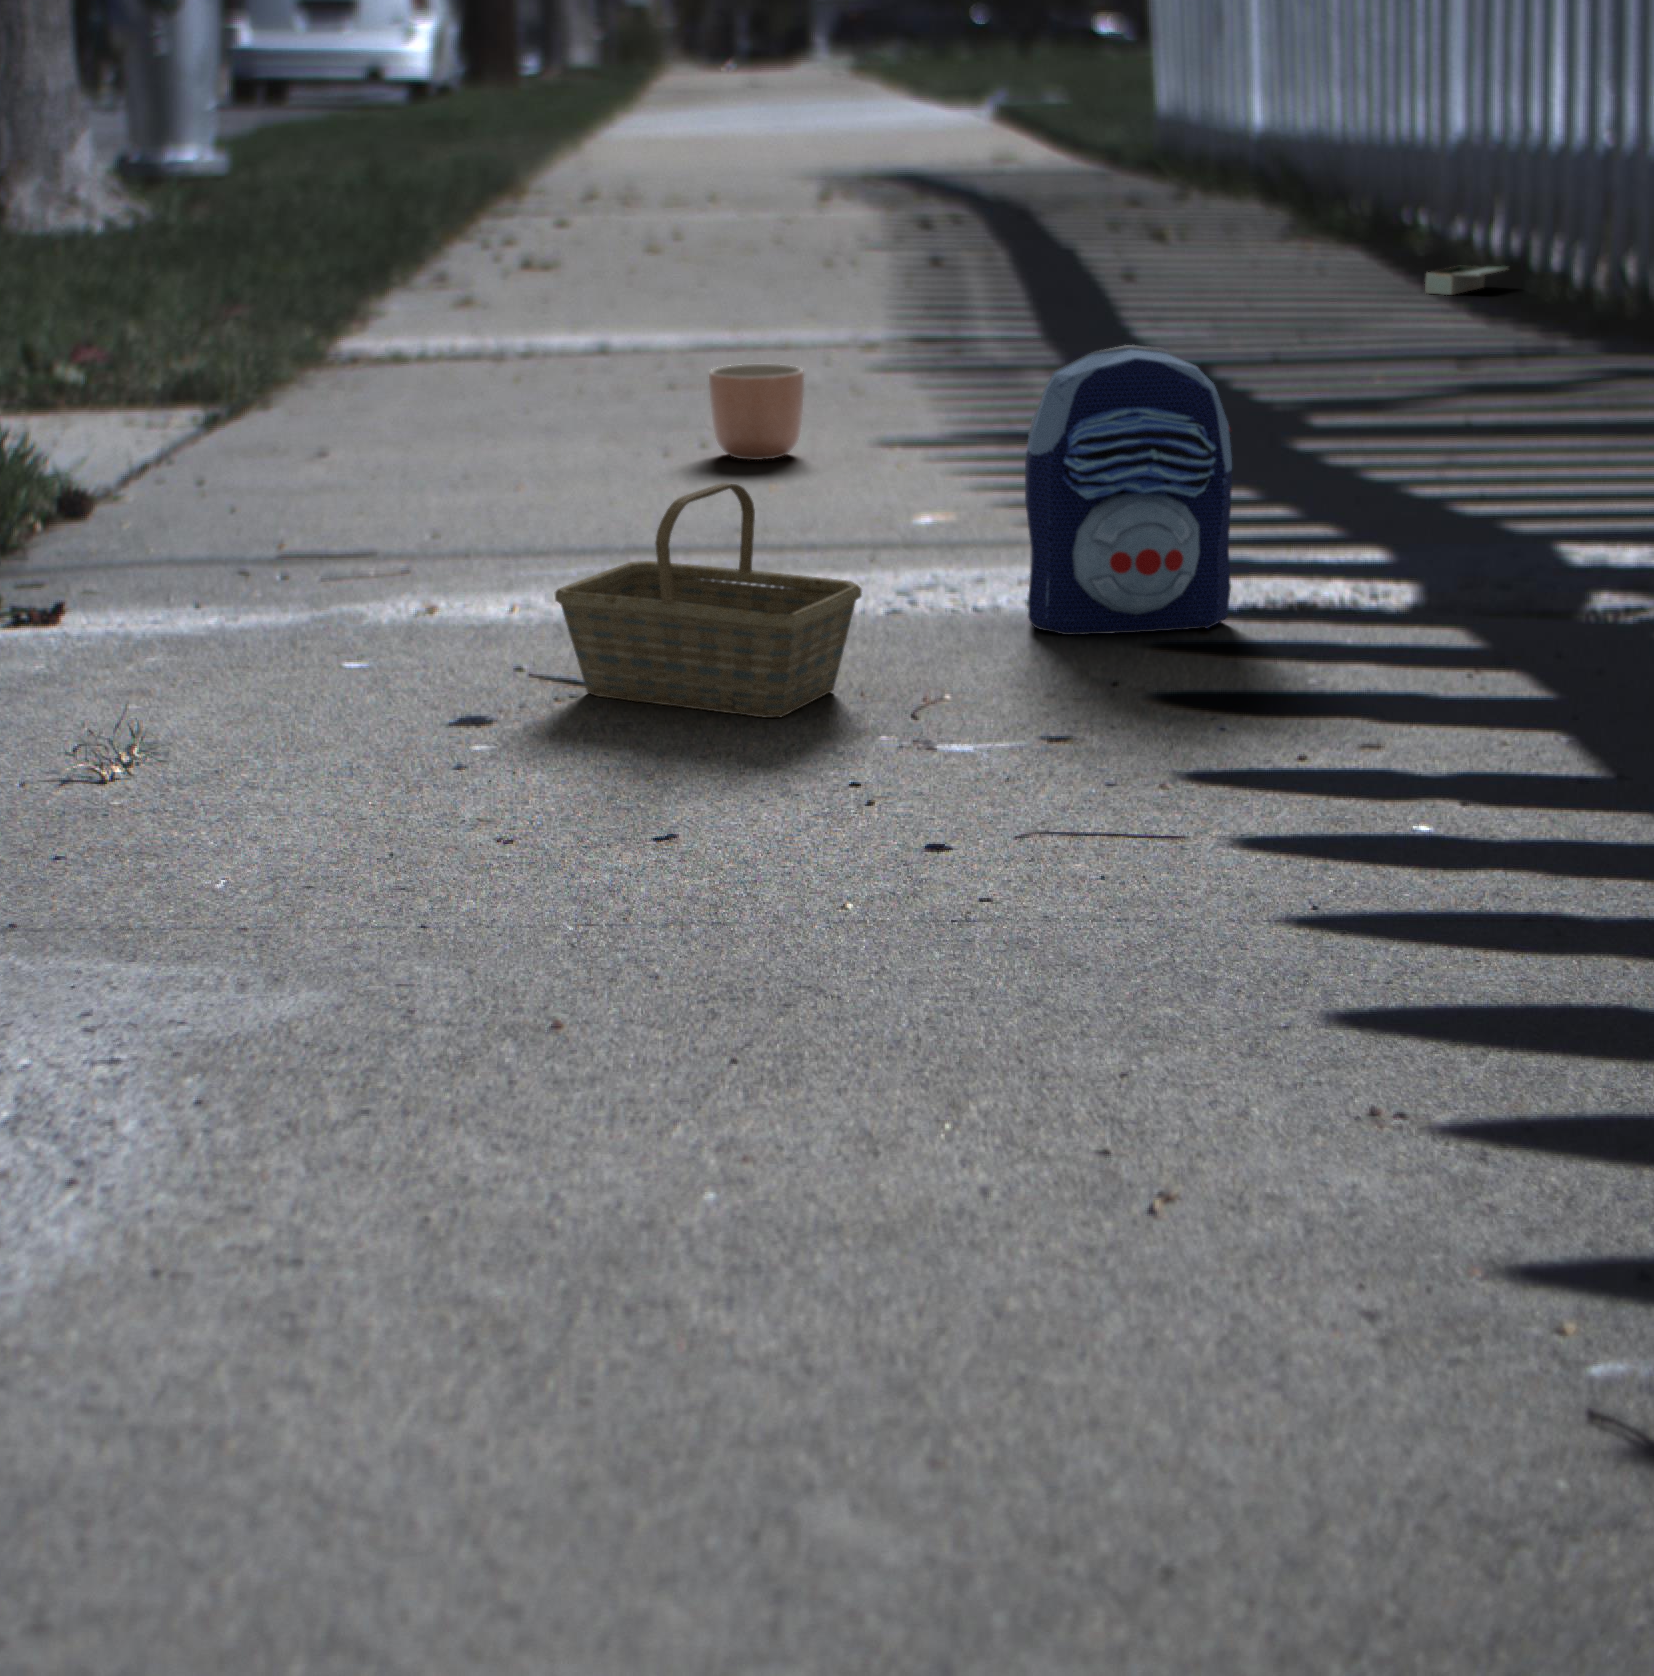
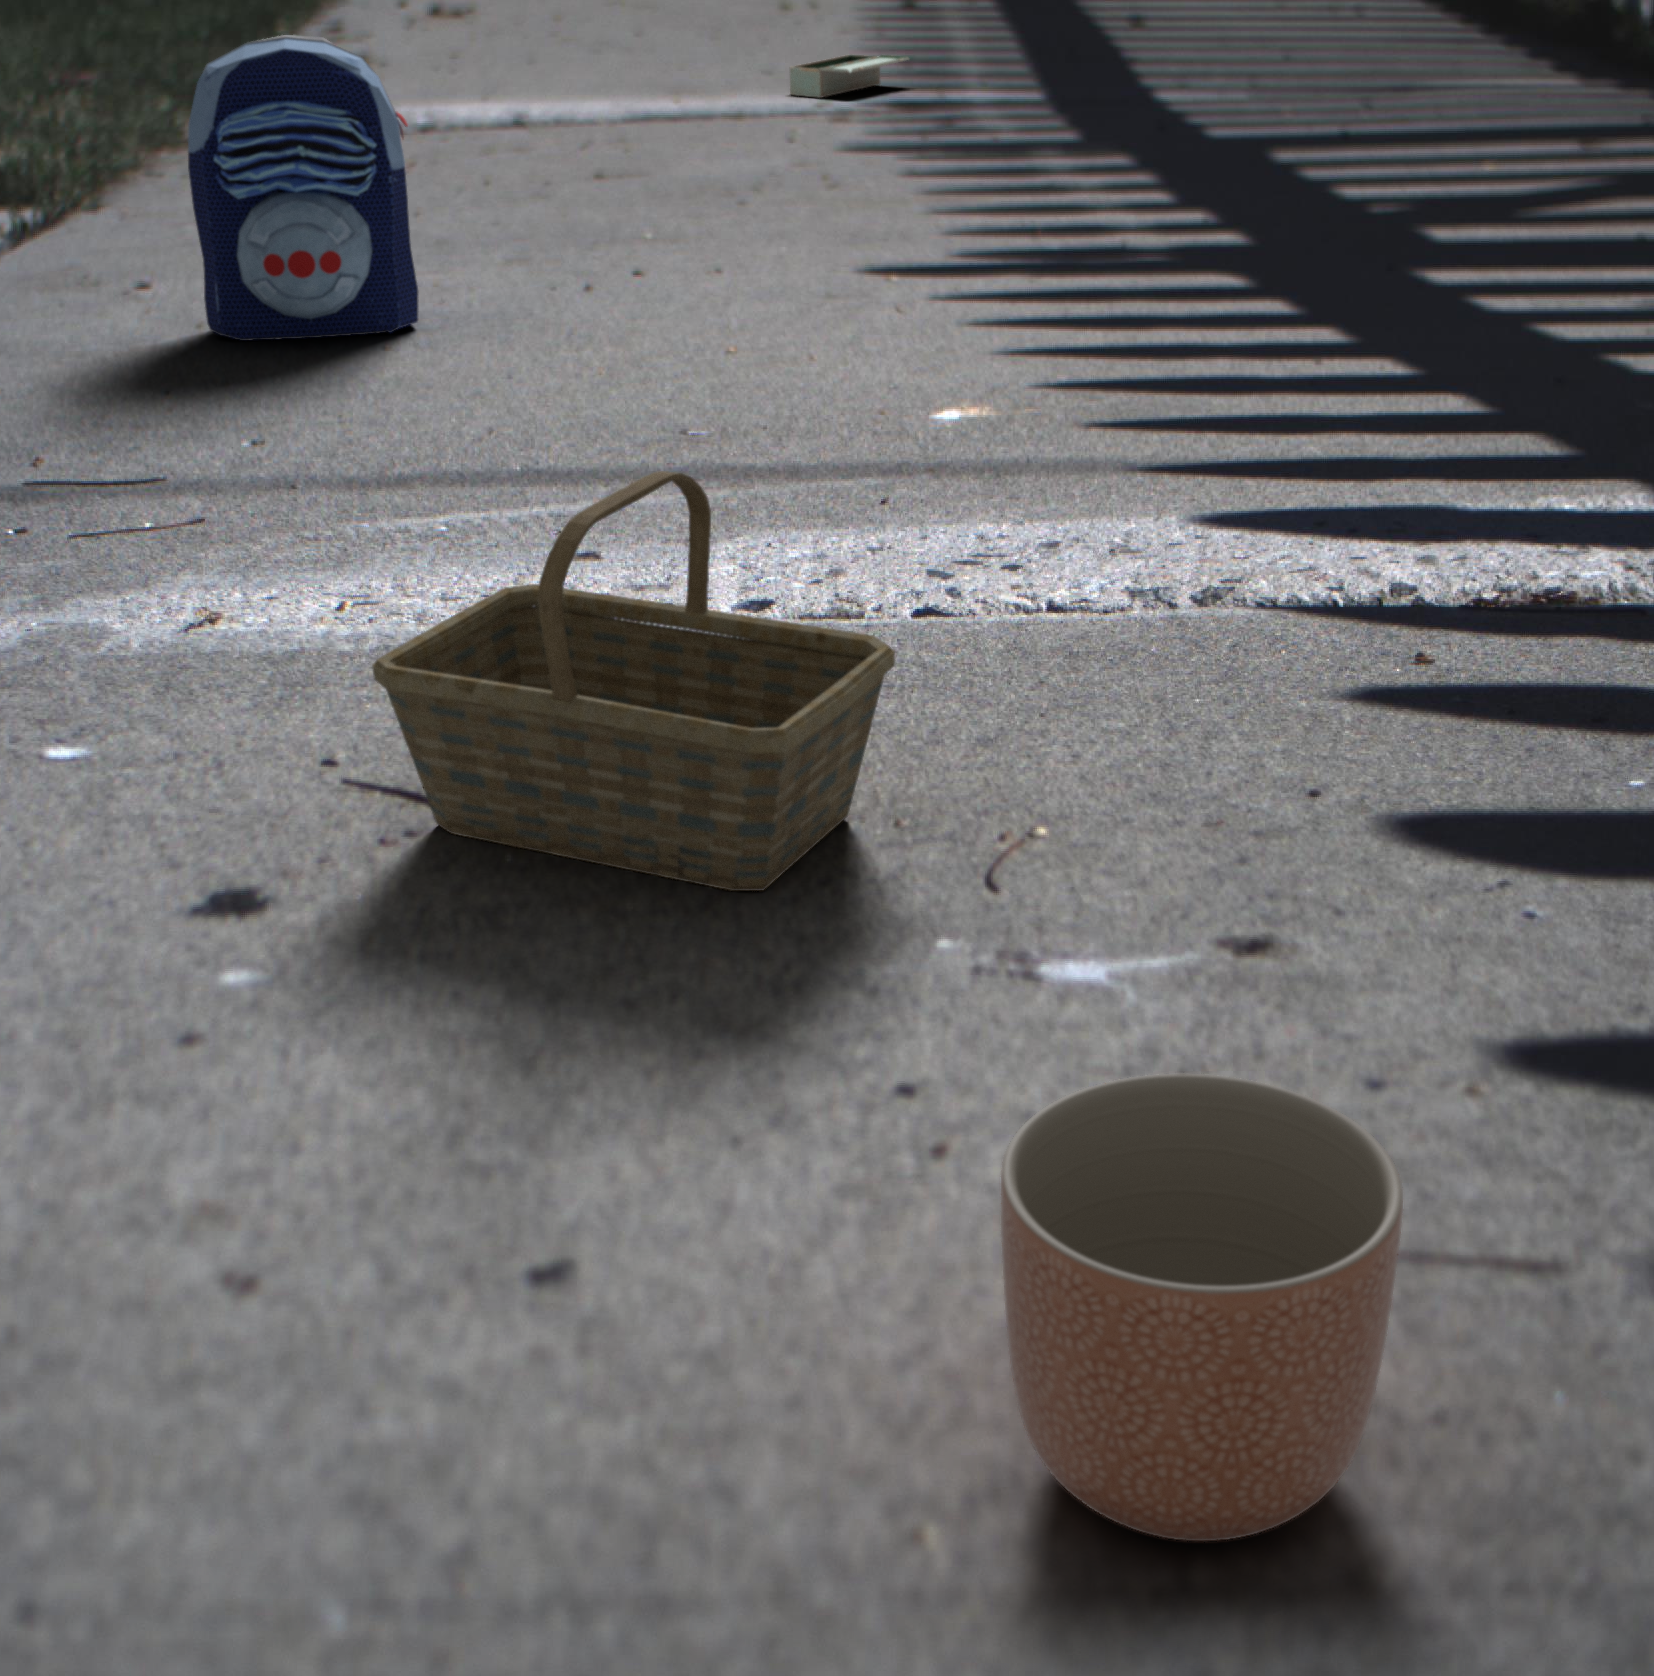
toolbox: present [1425,266,1507,295] -> present [790,55,909,98]
backpack: present [1025,345,1232,635] -> present [188,35,418,341]
planter: present [709,364,804,460] -> present [1001,1074,1403,1541]

